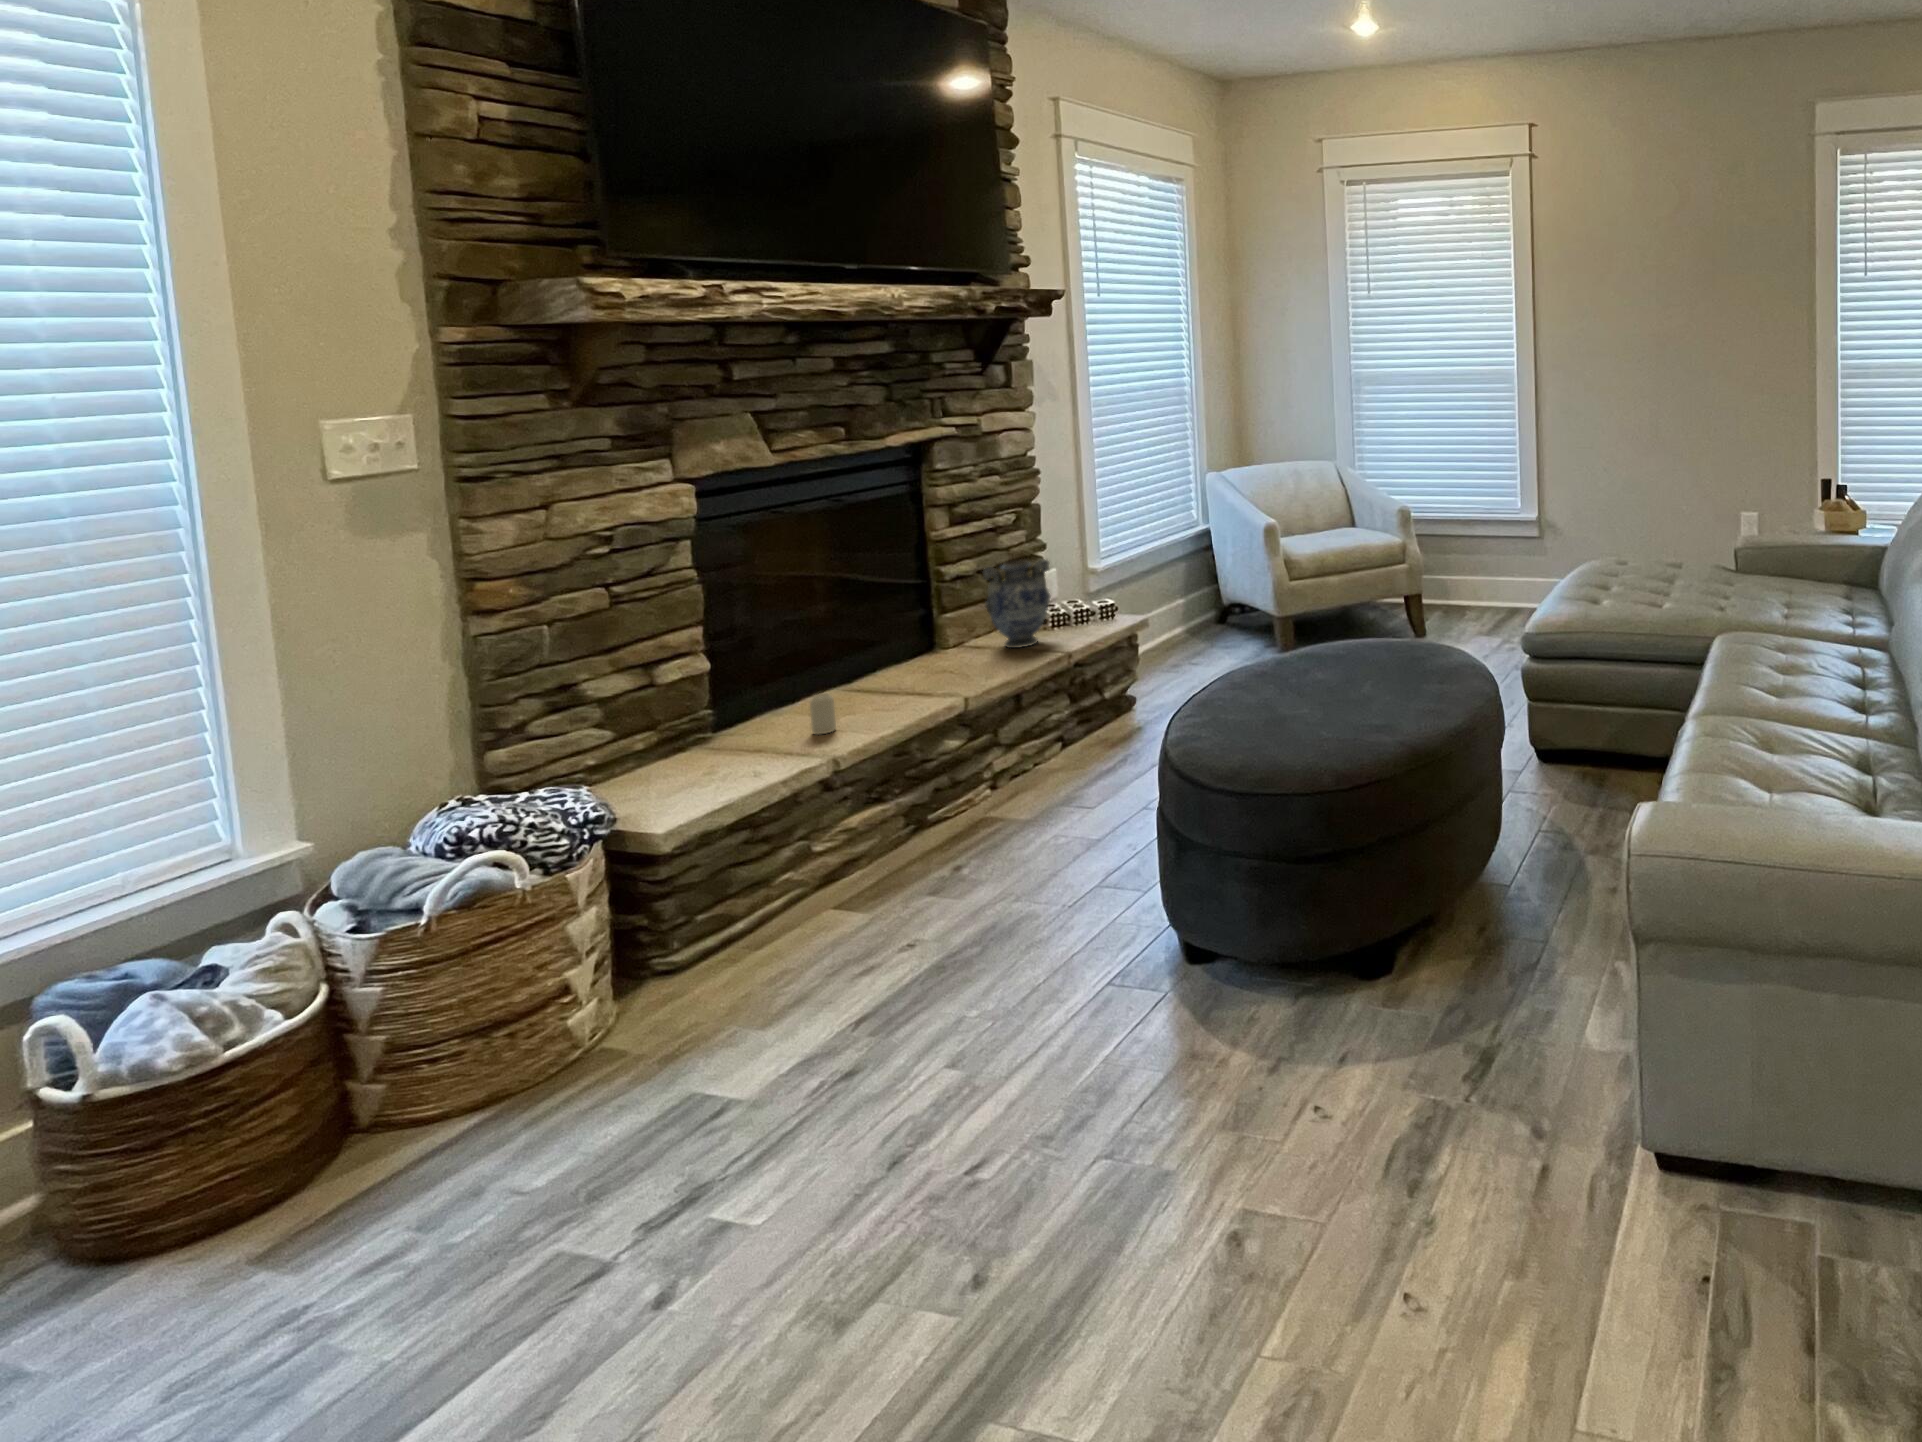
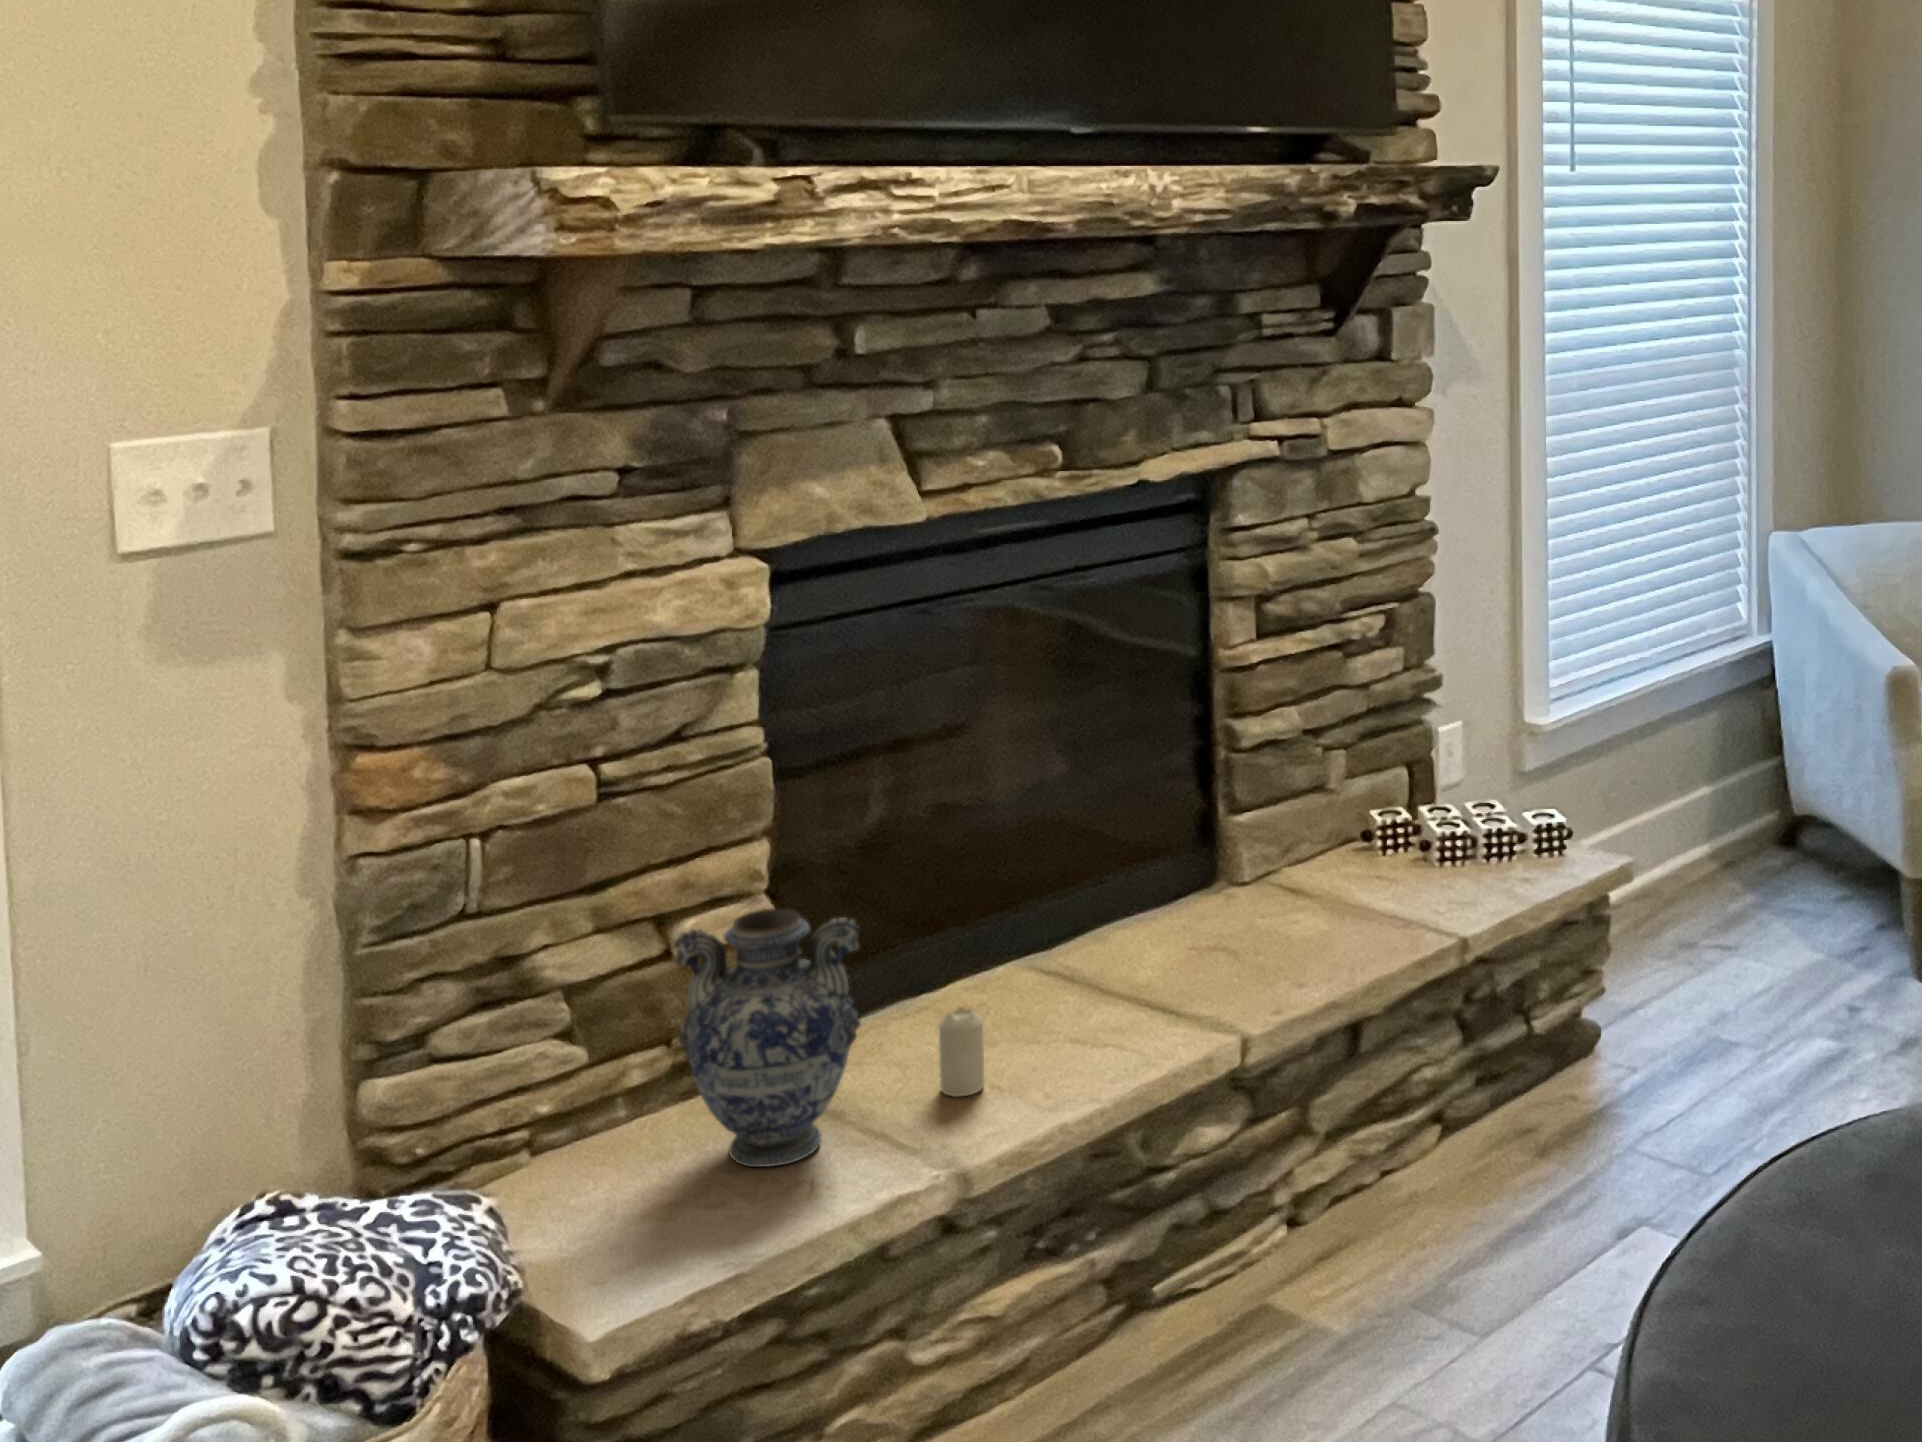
decorative vase: present [983,559,1051,648] -> present [674,908,860,1167]

